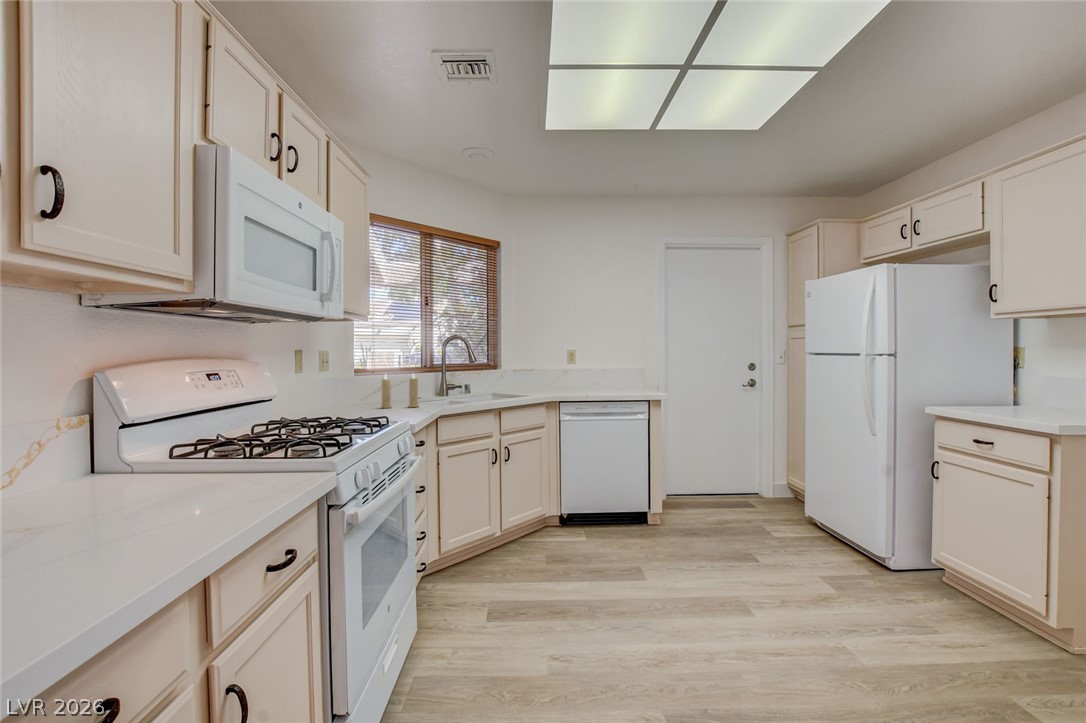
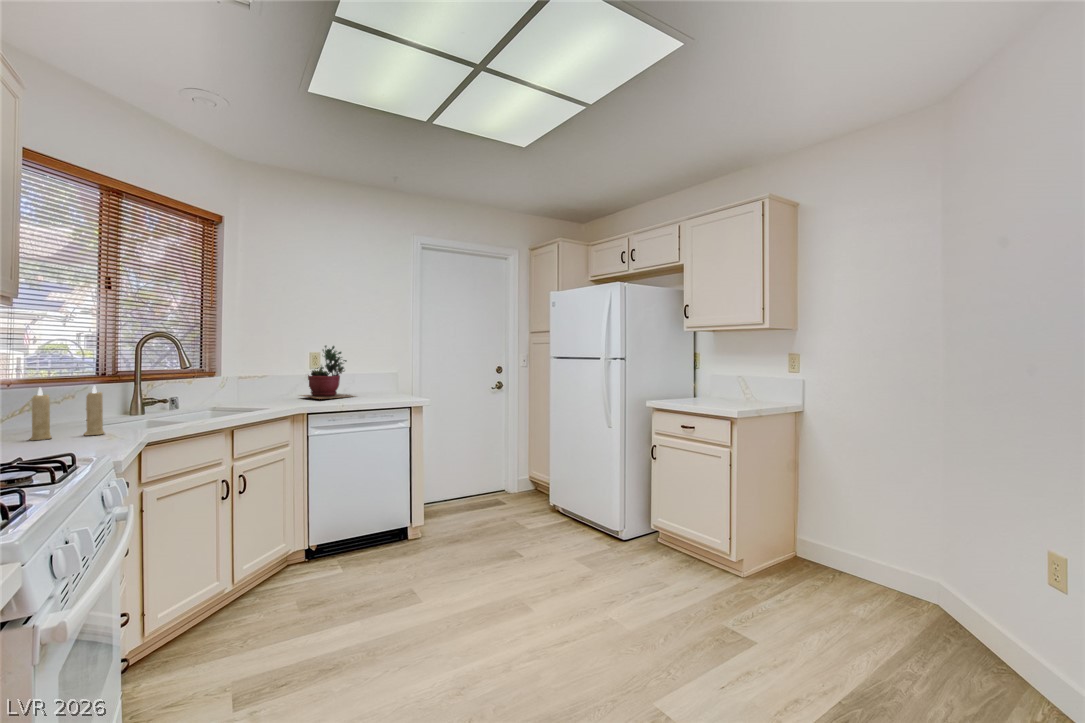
succulent plant: none [555,343,604,389] -> present [301,346,353,399]

